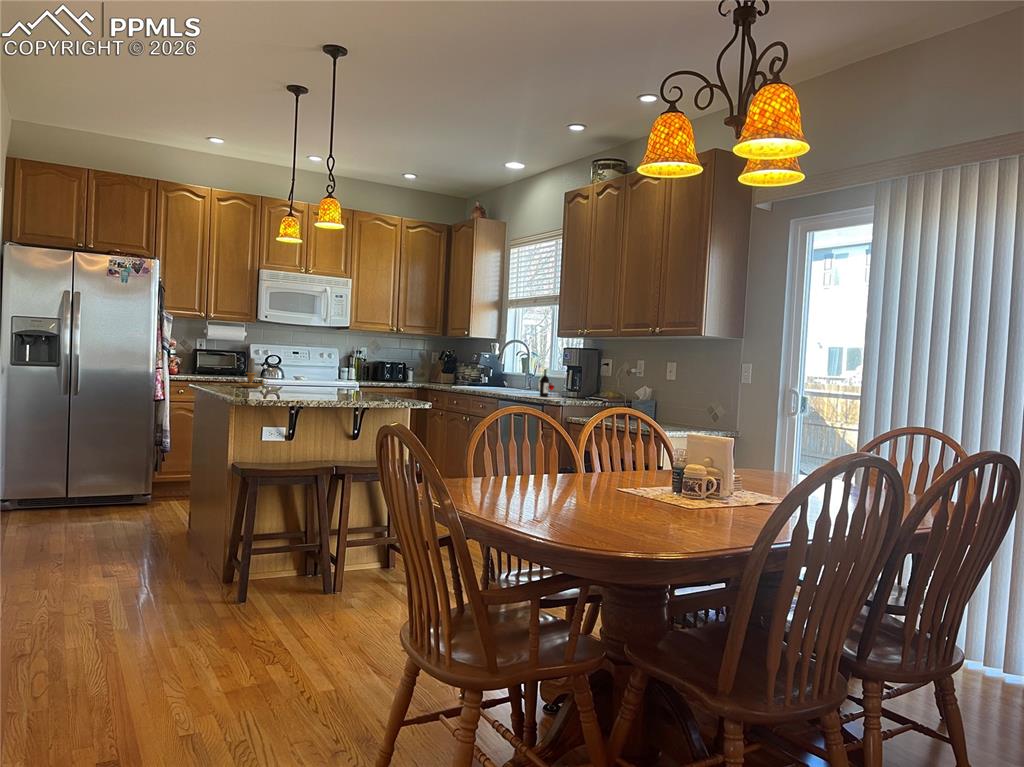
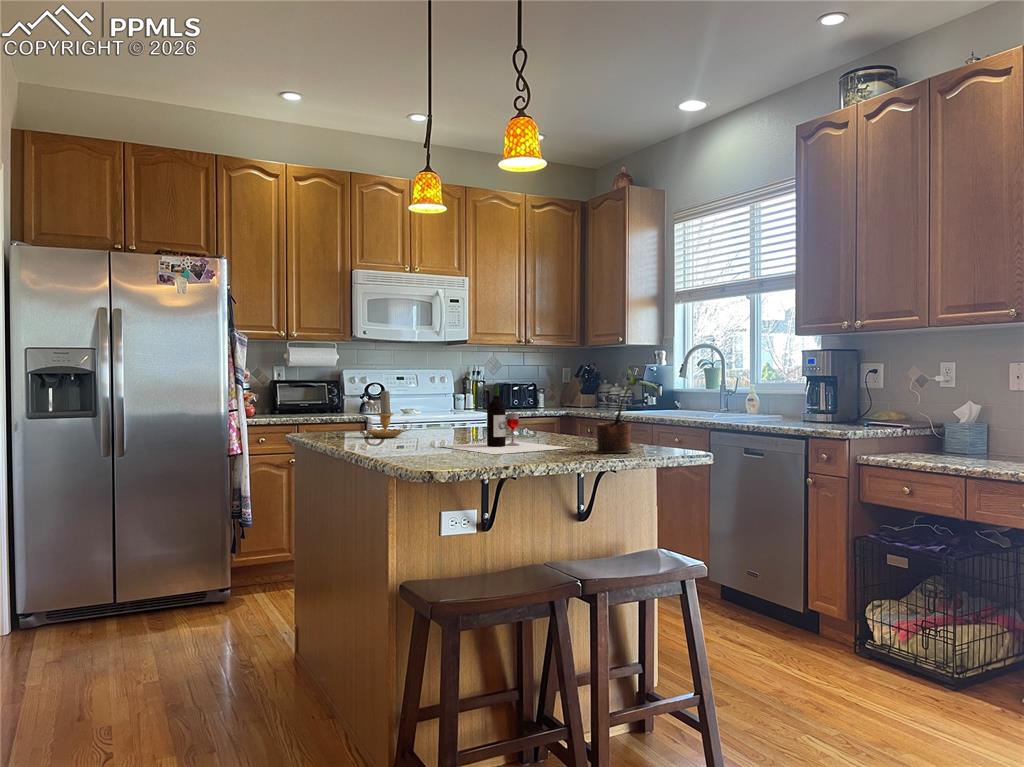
potted plant: none [357,350,400,399] -> present [594,367,661,453]
wine bottle: present [525,369,561,399] -> present [441,385,569,454]

